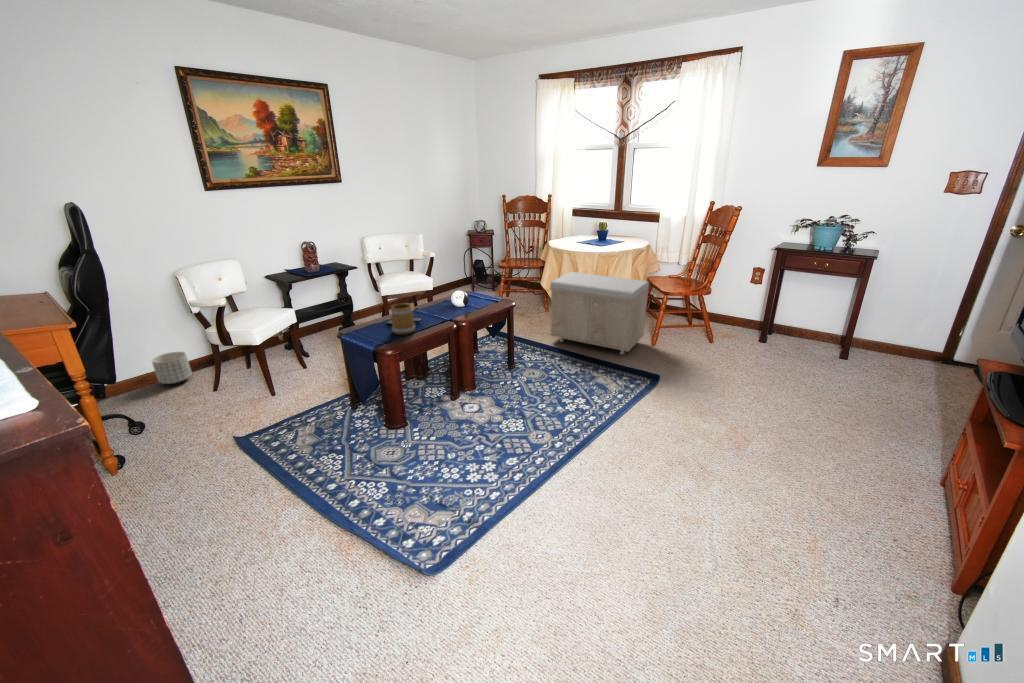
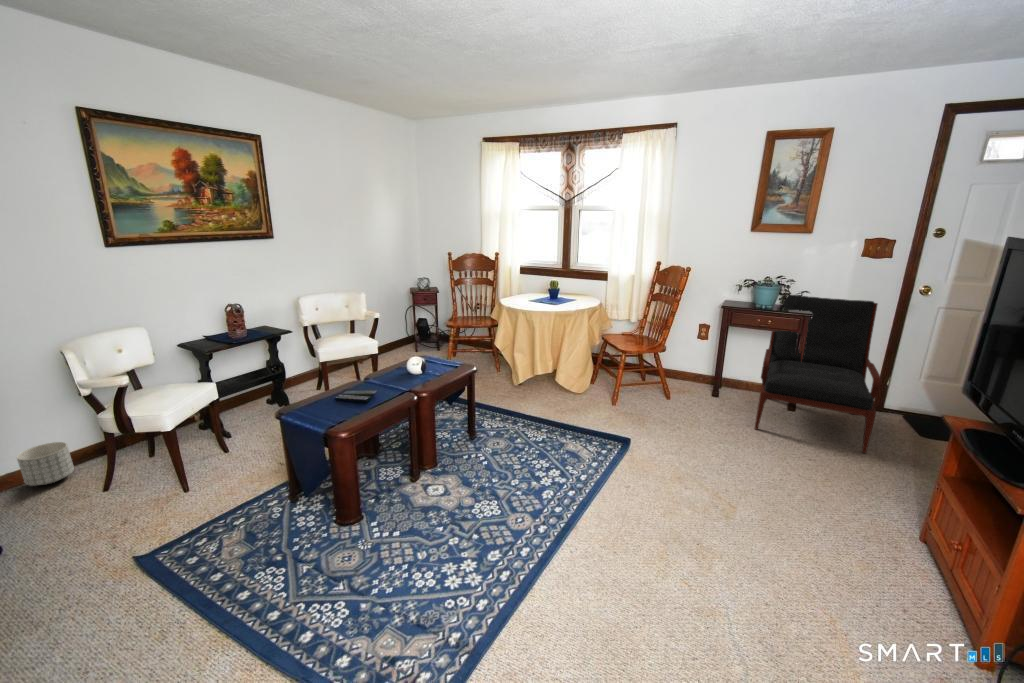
armchair: none [795,236,957,403] -> present [755,295,881,453]
storage bench: present [550,272,649,354] -> none [509,331,607,416]
mug: present [391,303,415,335] -> none [343,374,372,412]

